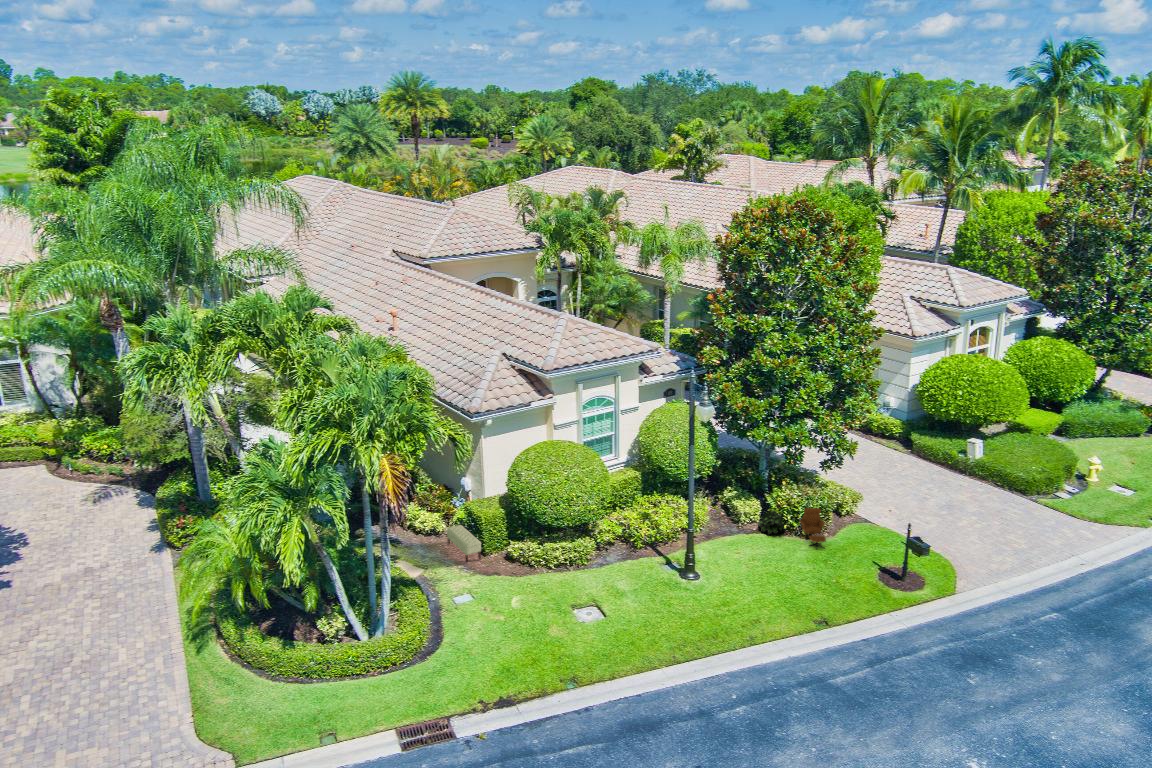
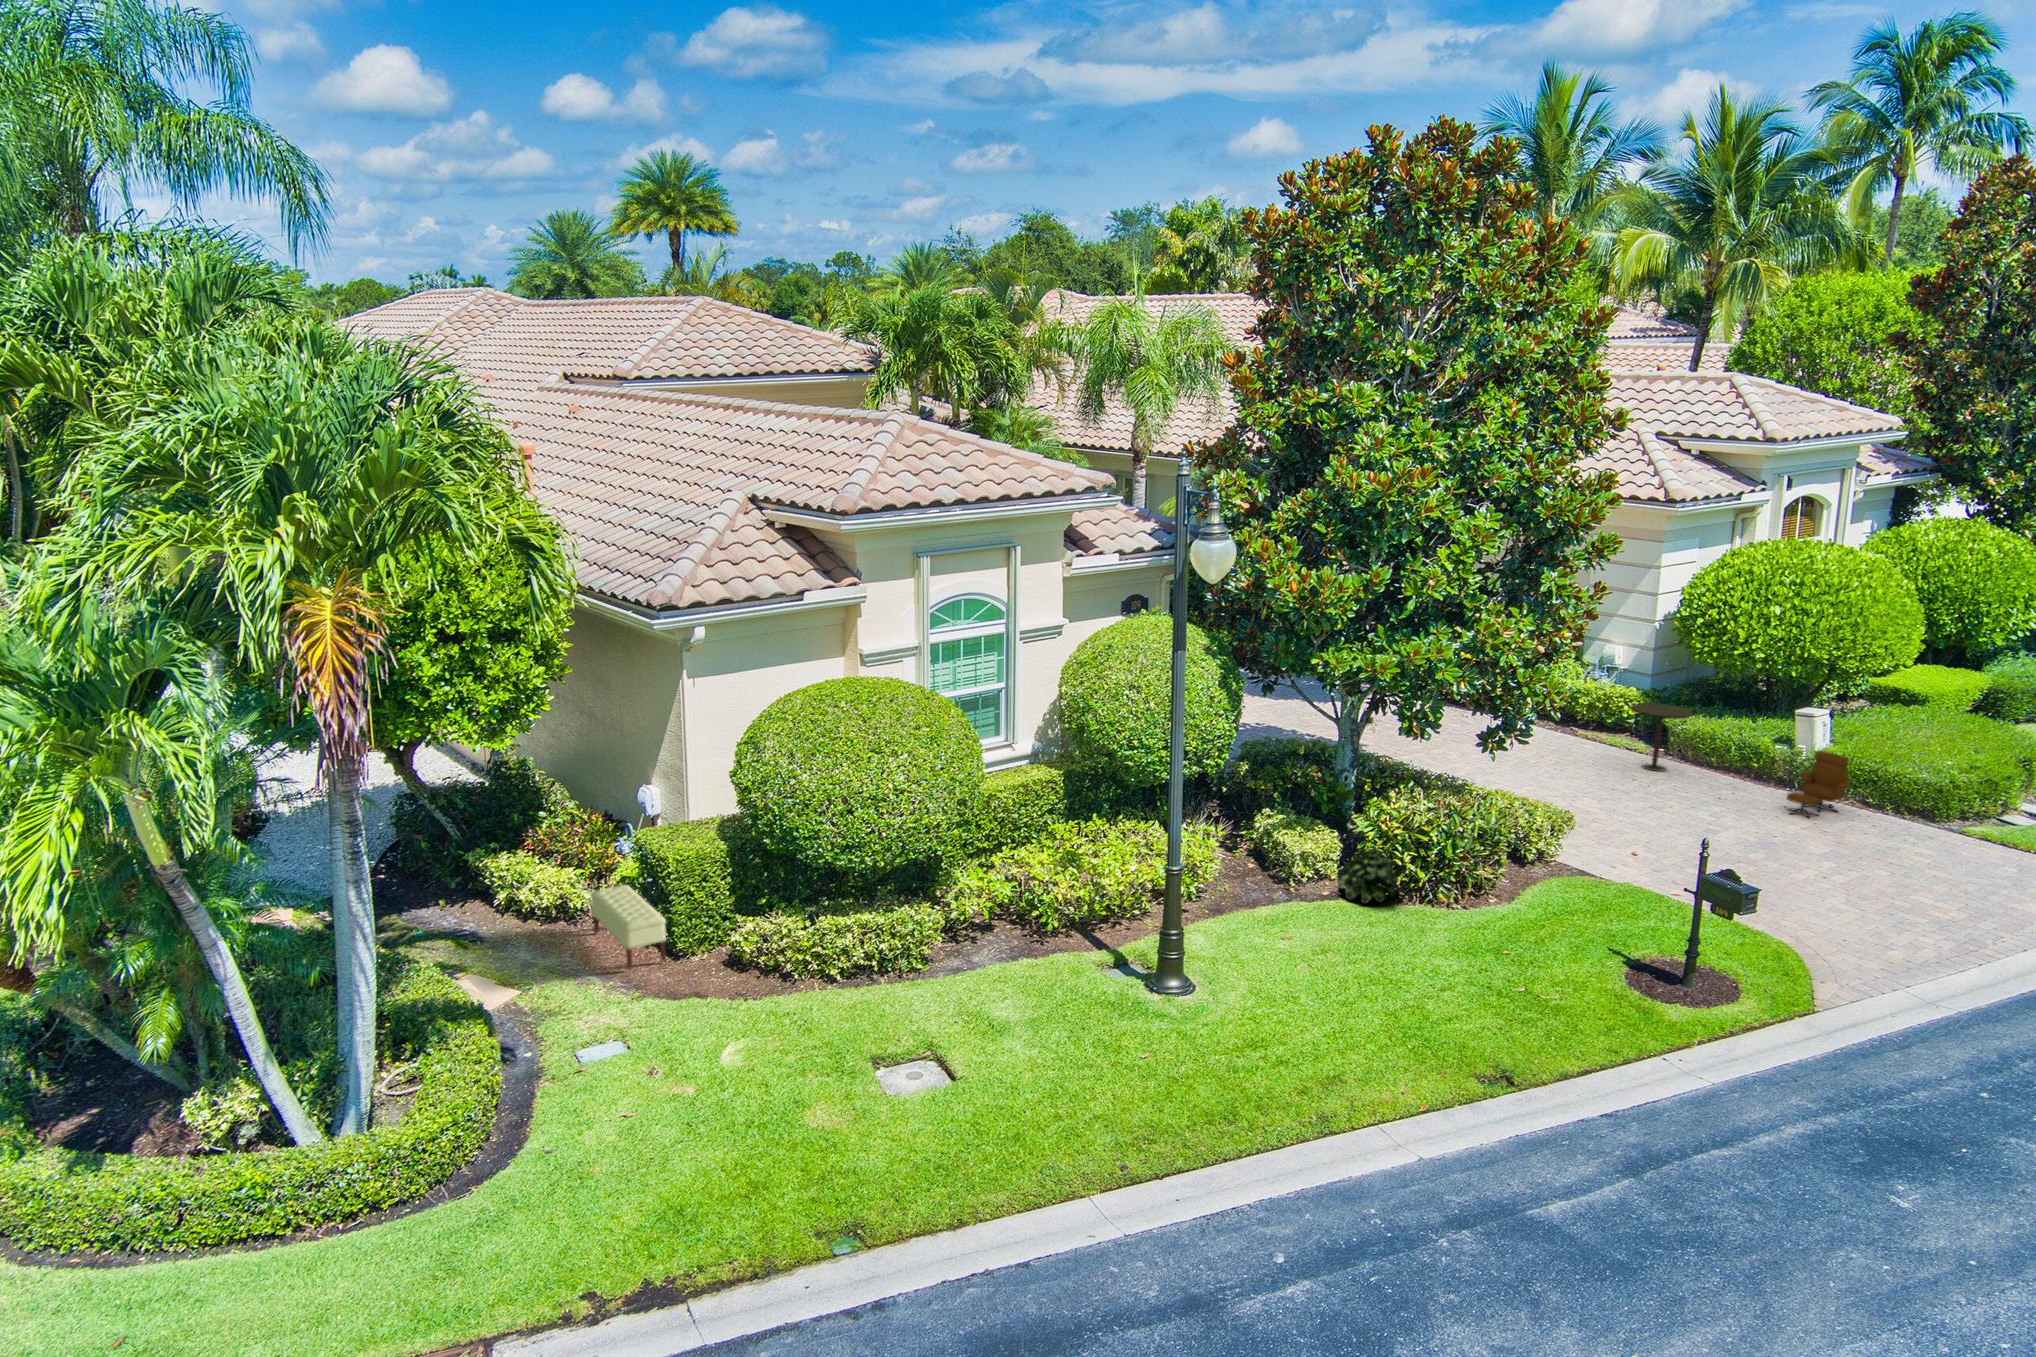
pedestal table: none [893,431,921,463] -> present [1631,703,1692,771]
lounge chair: present [800,508,826,549] -> present [1787,751,1851,817]

